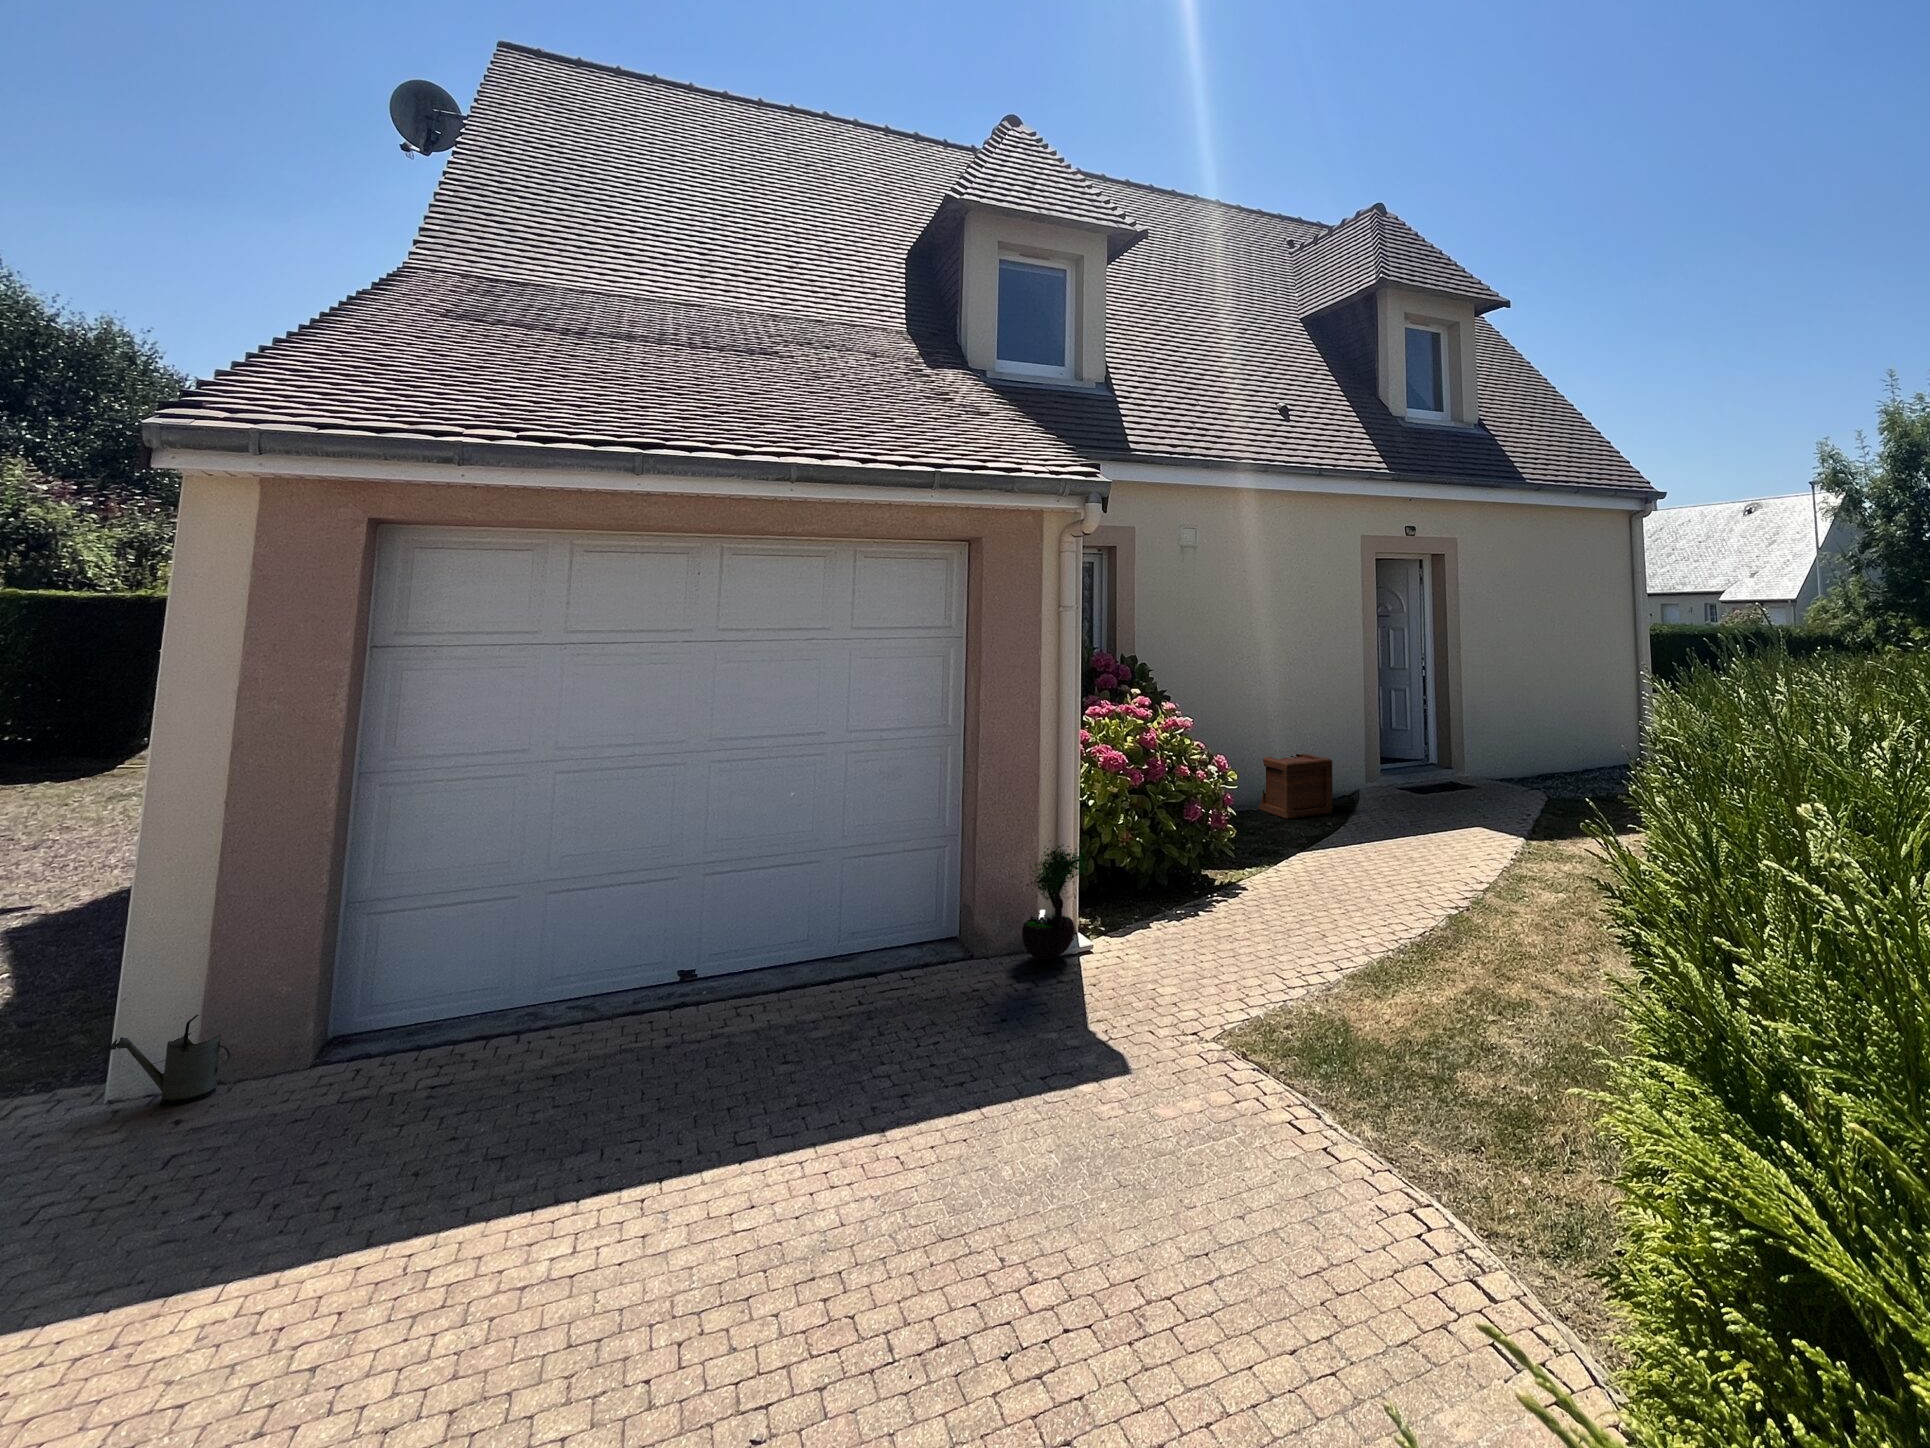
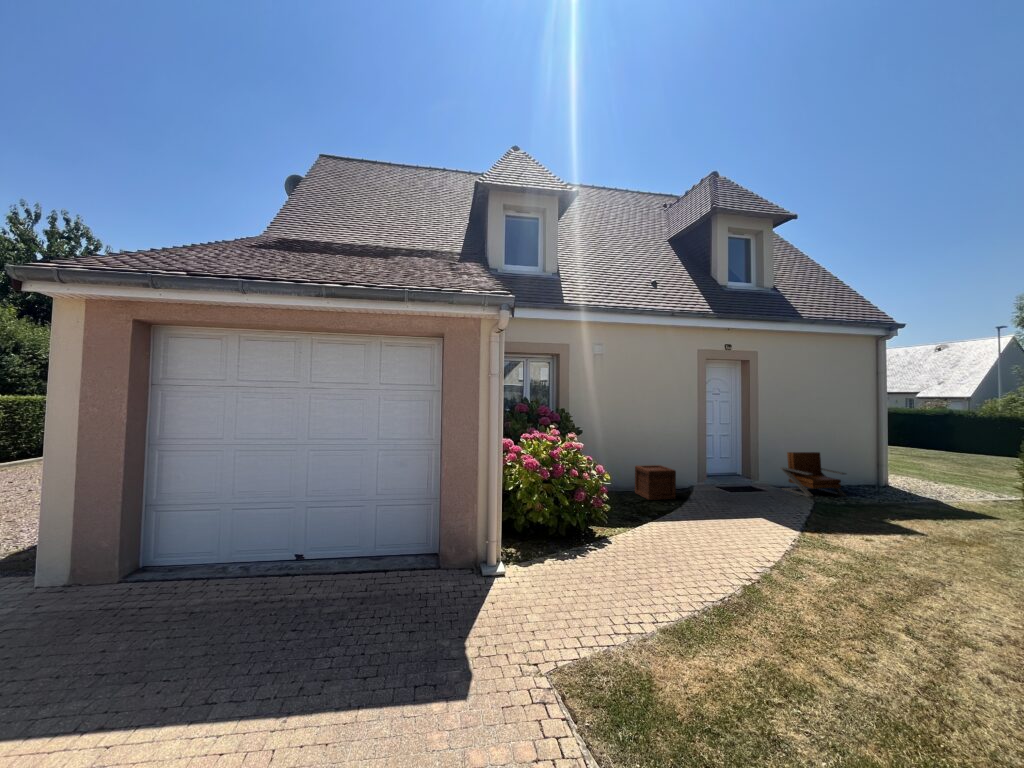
lounge chair: none [1498,712,1595,790] -> present [781,452,846,497]
potted tree: present [1022,844,1090,959] -> none [464,509,503,577]
watering can: present [107,1015,230,1105] -> none [34,553,83,596]

